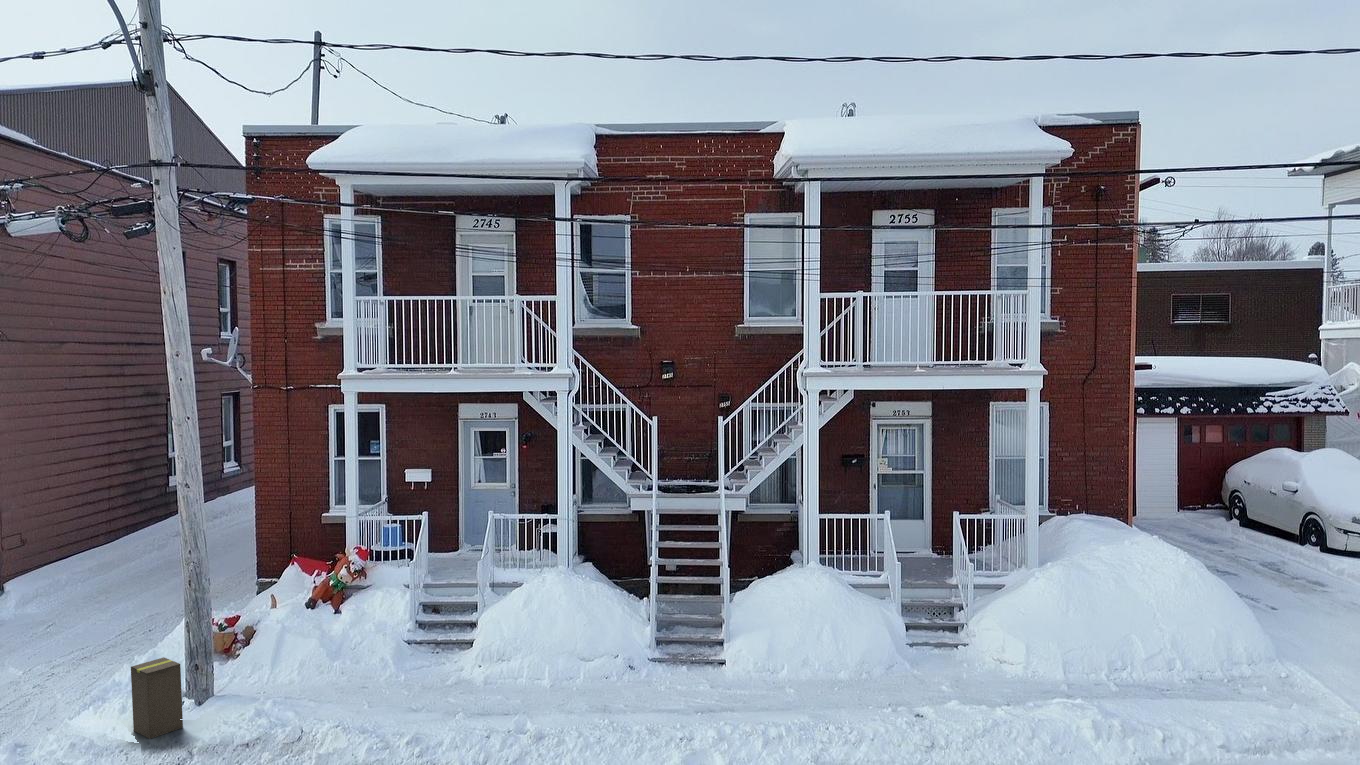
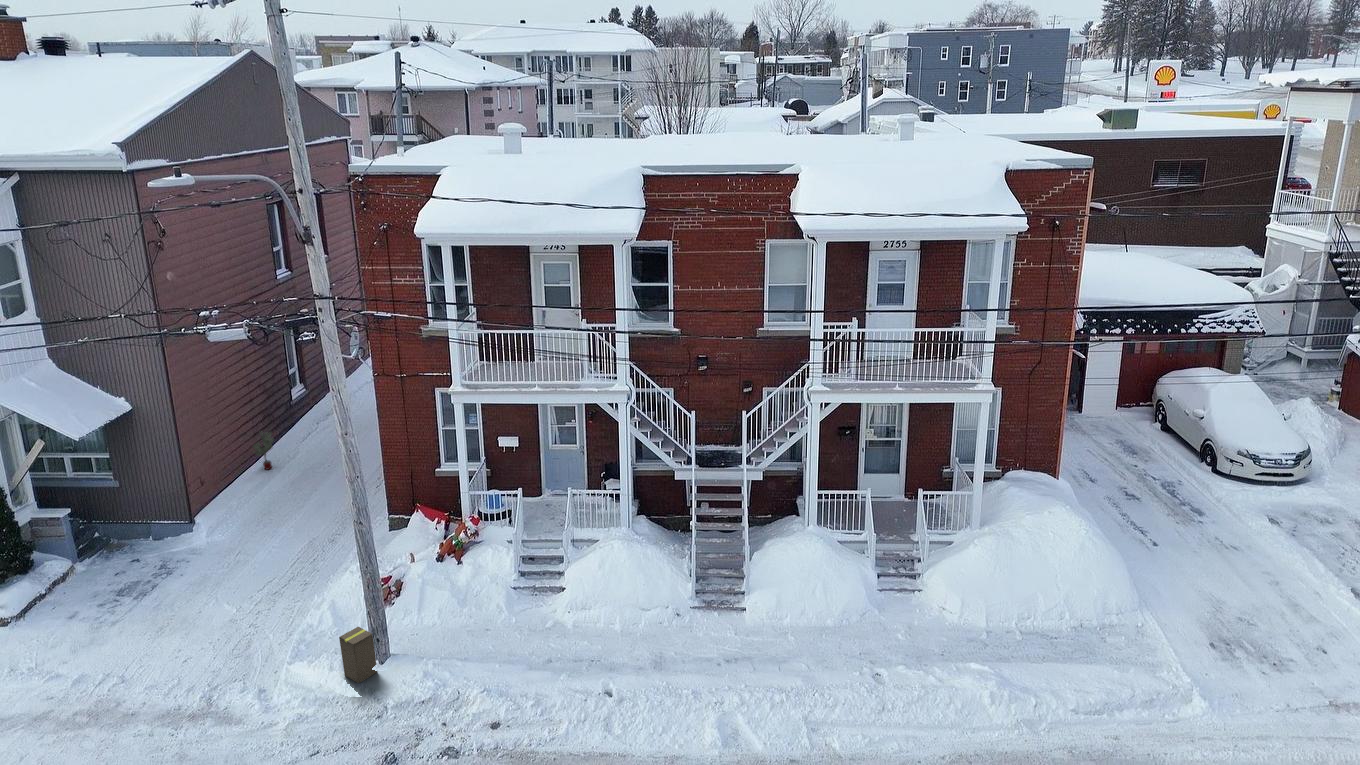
potted tree: none [115,506,149,556] -> present [253,432,274,470]

